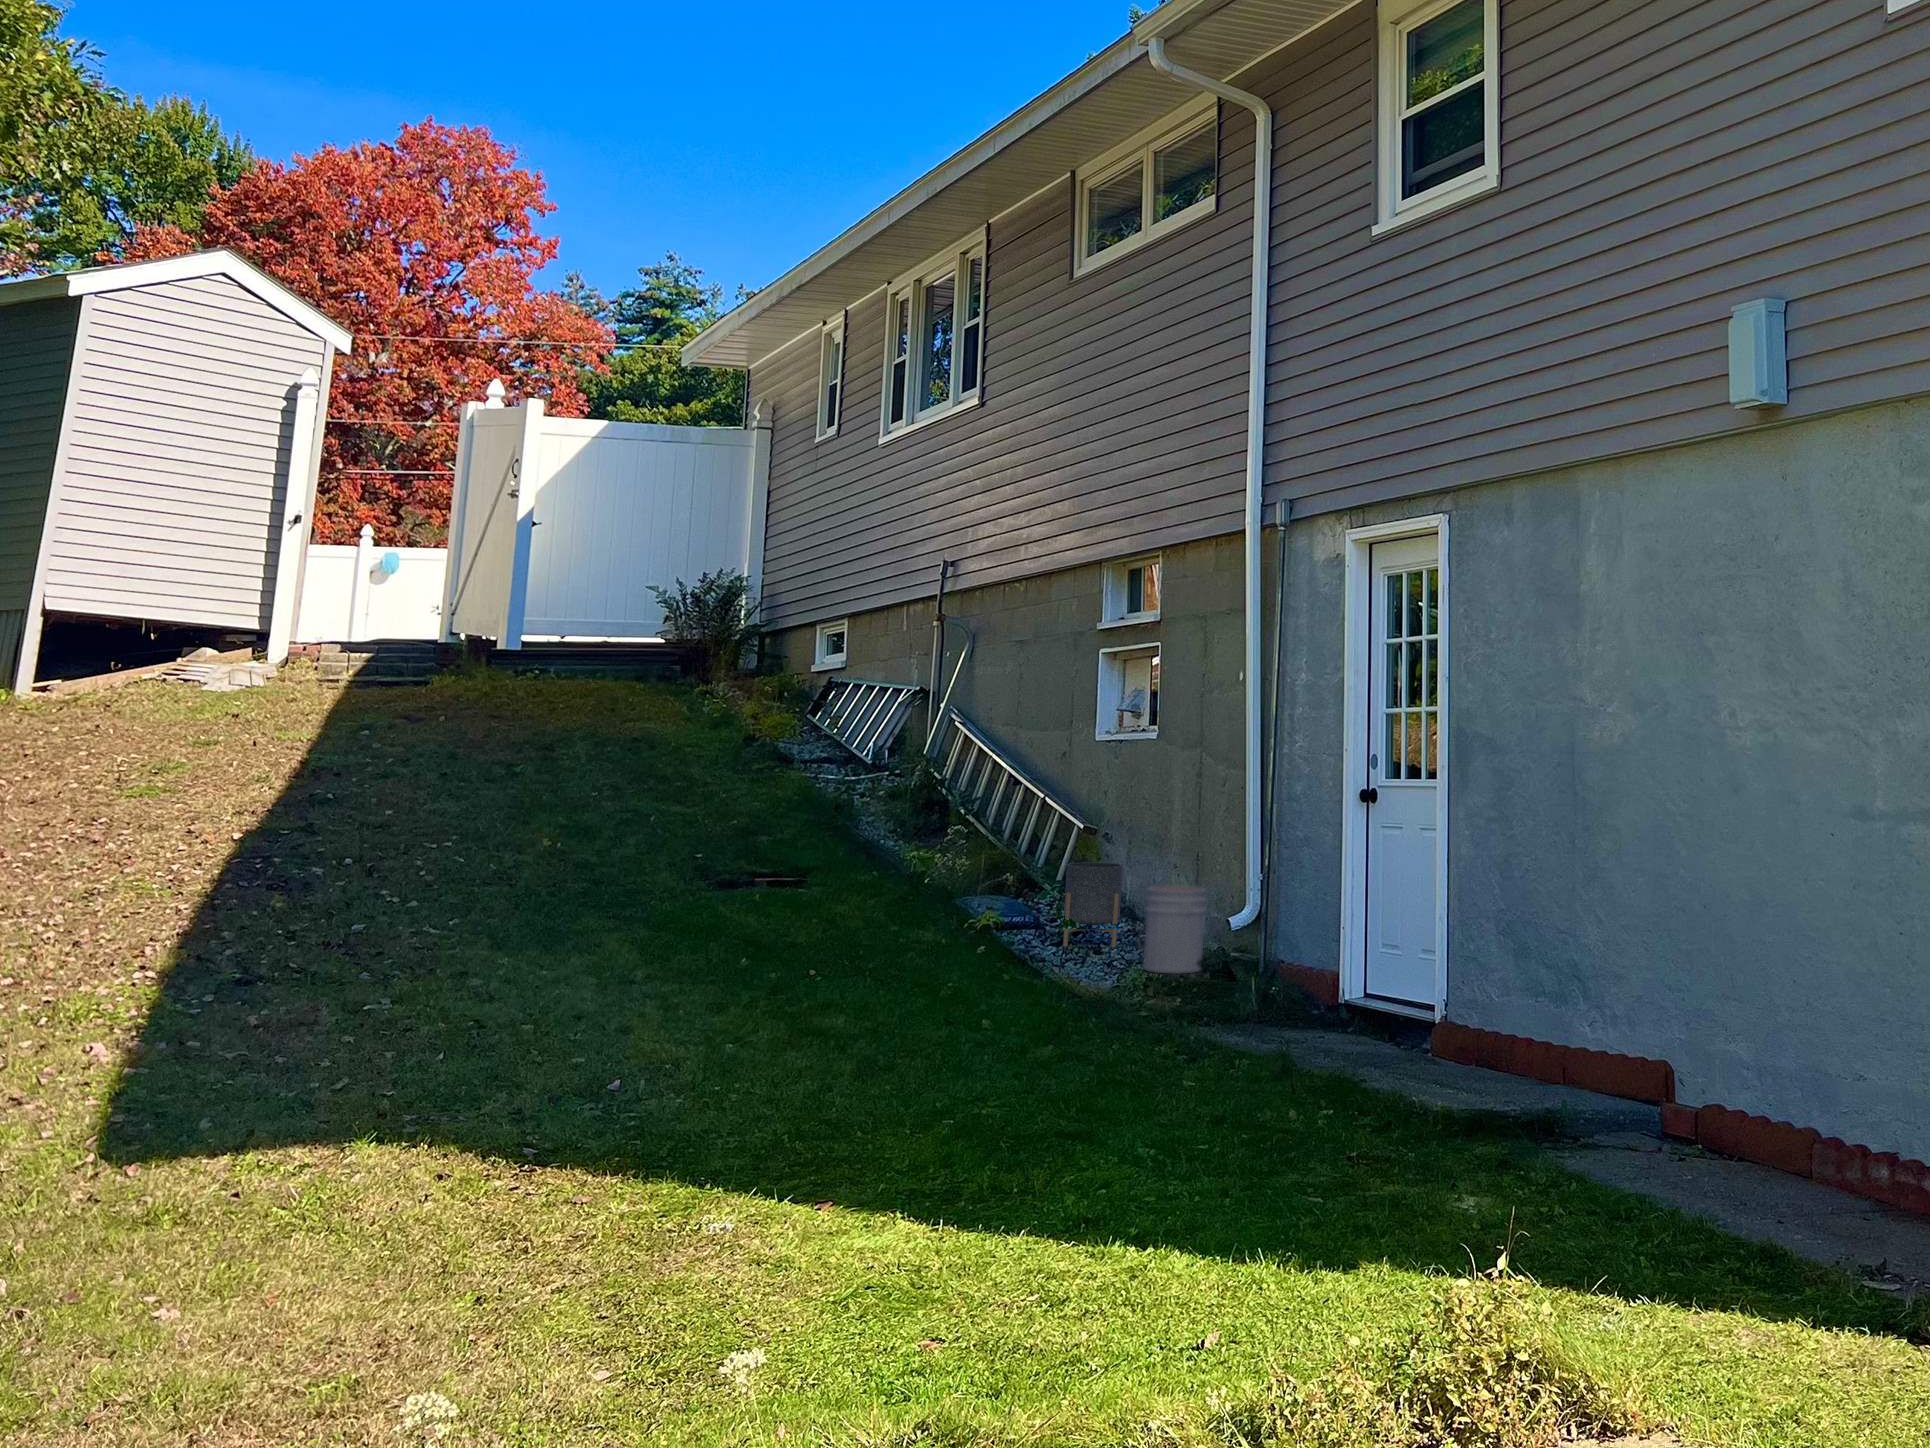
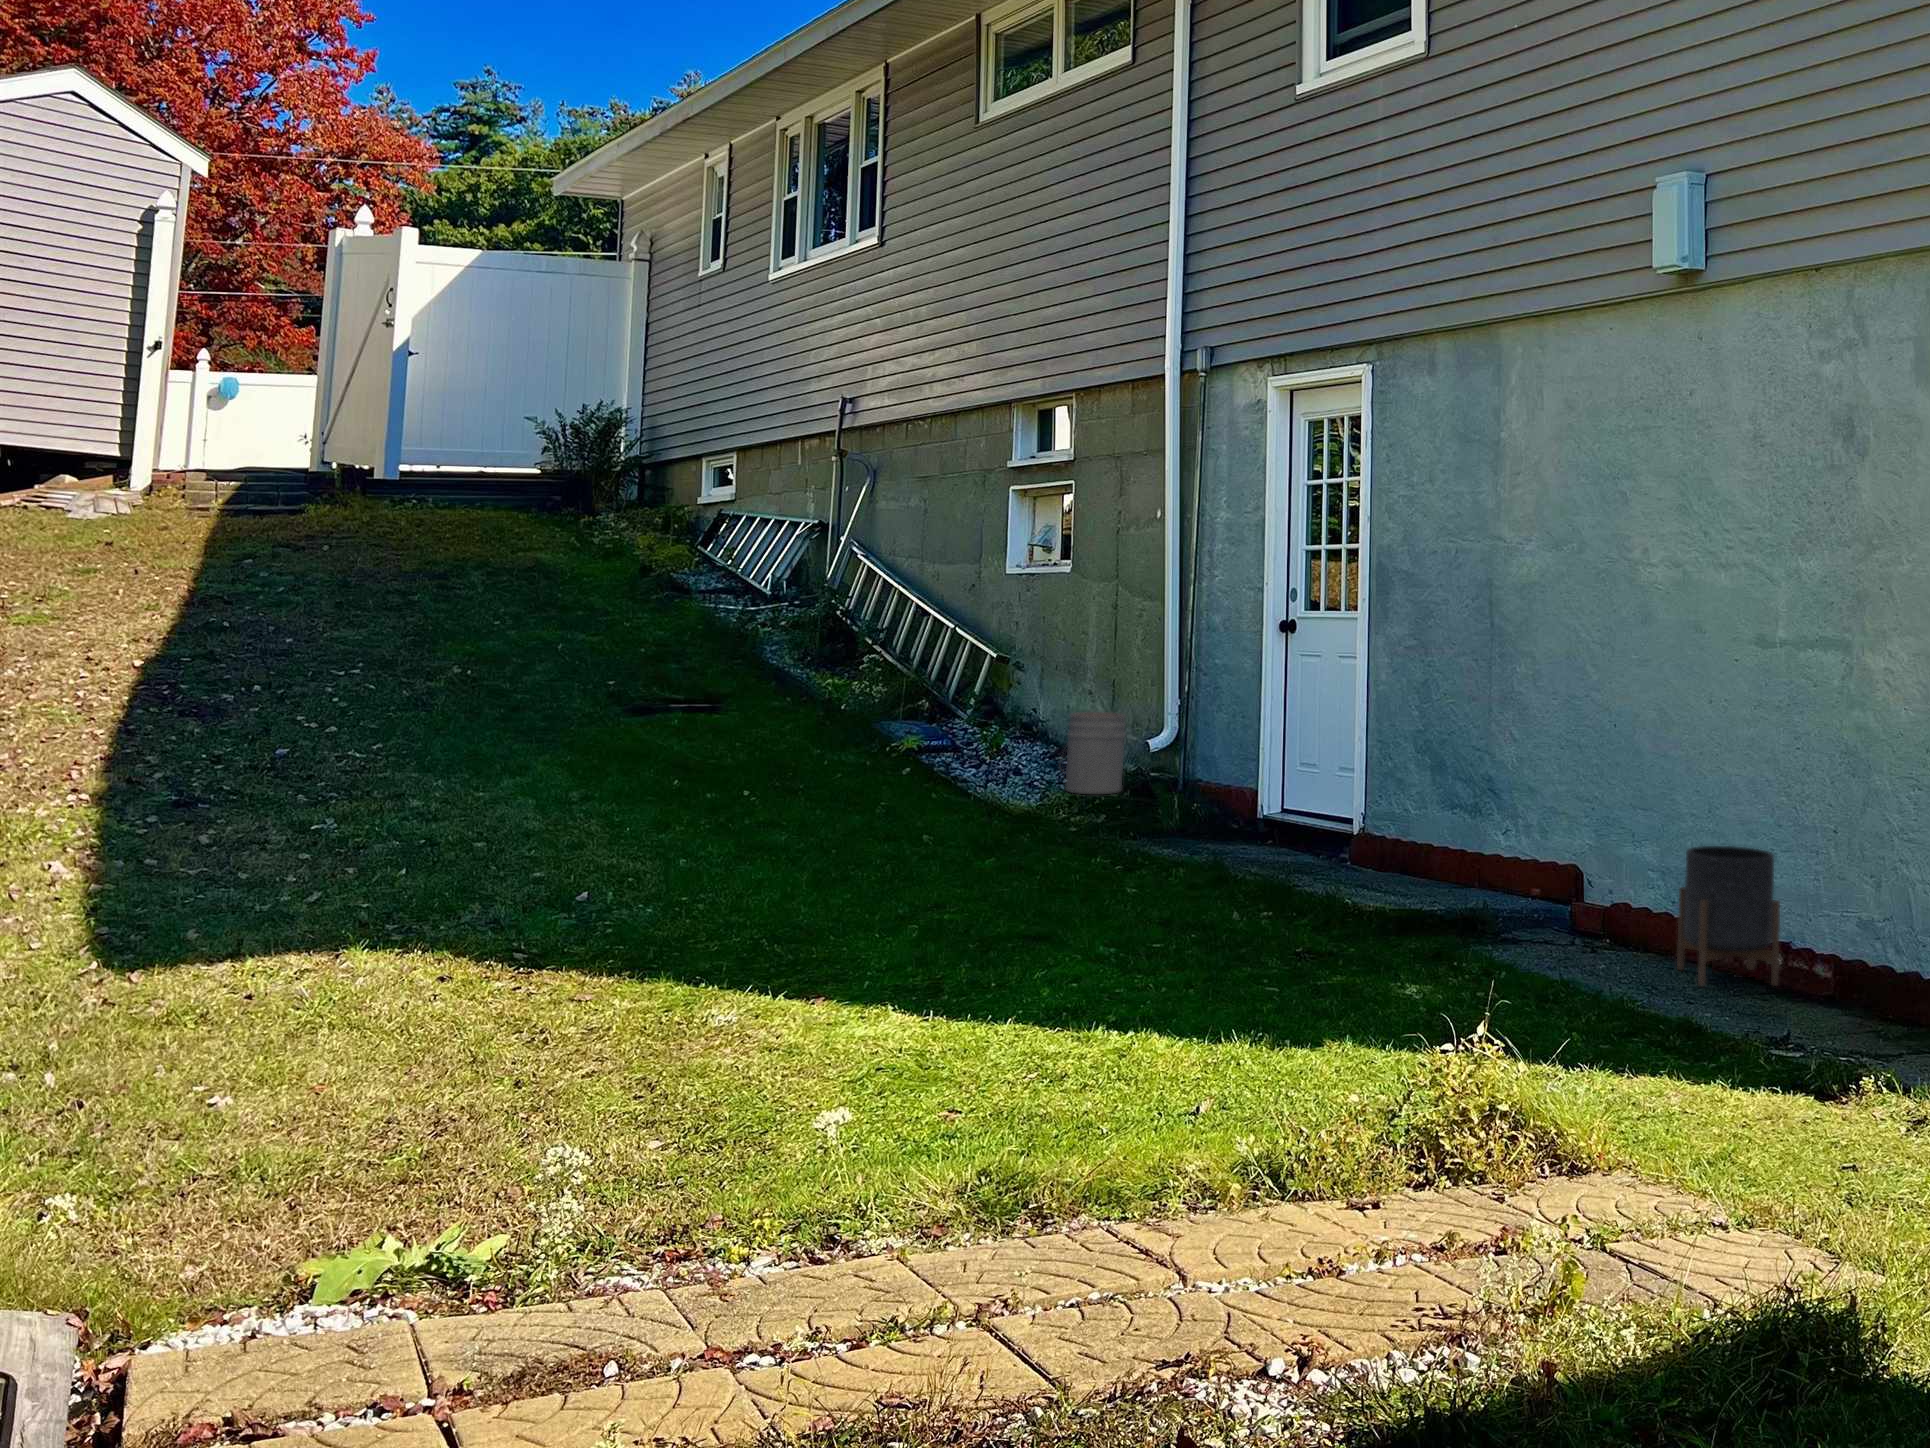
planter: present [1063,862,1123,947] -> present [1677,846,1780,986]

